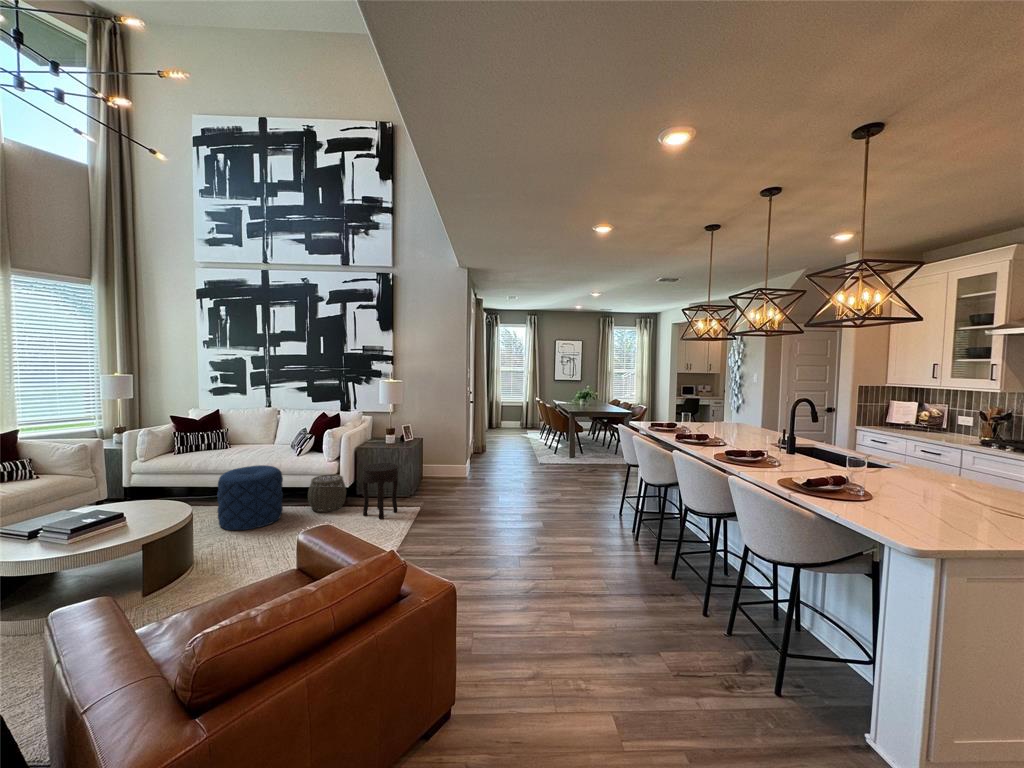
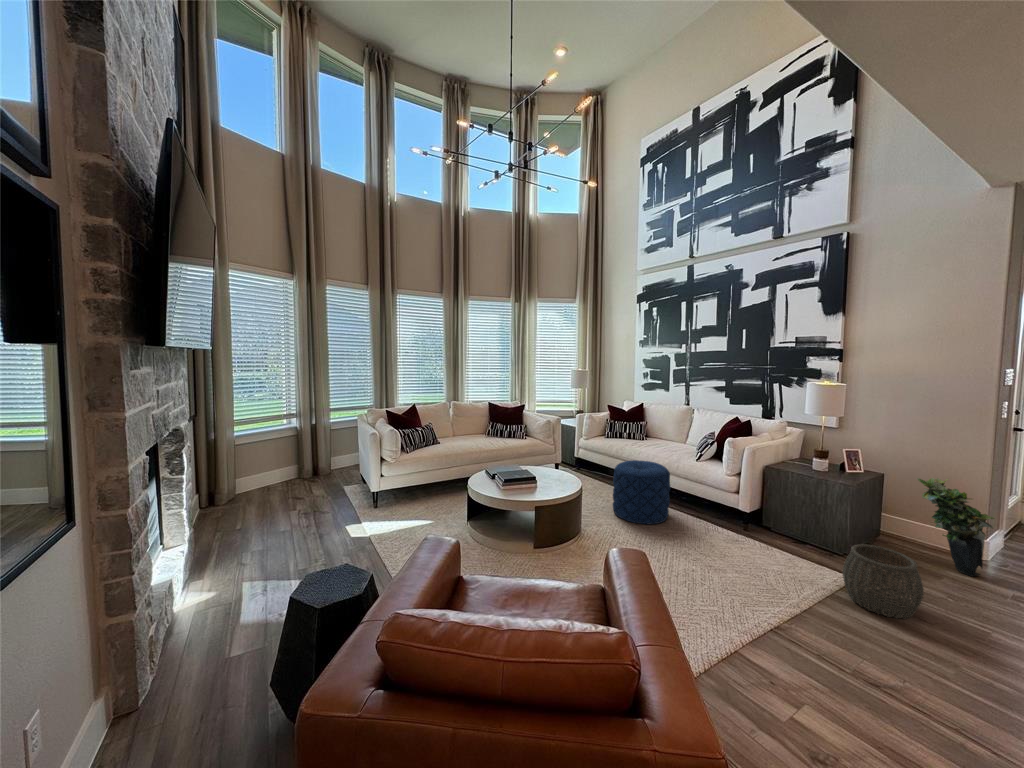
potted plant: none [439,434,471,486] -> present [917,478,994,576]
side table: present [363,463,398,519] -> none [755,493,812,572]
woven basket: present [308,474,346,512] -> present [843,544,924,619]

